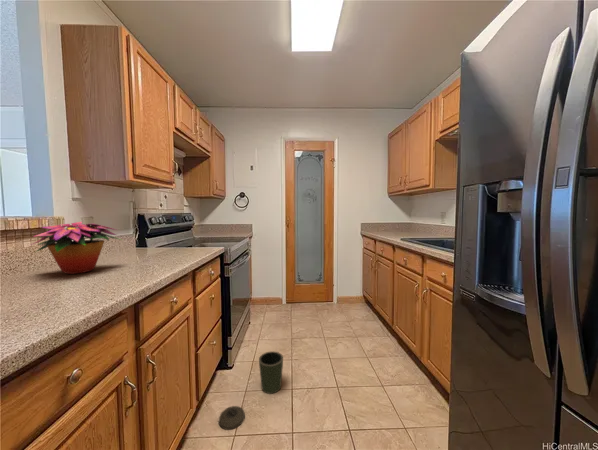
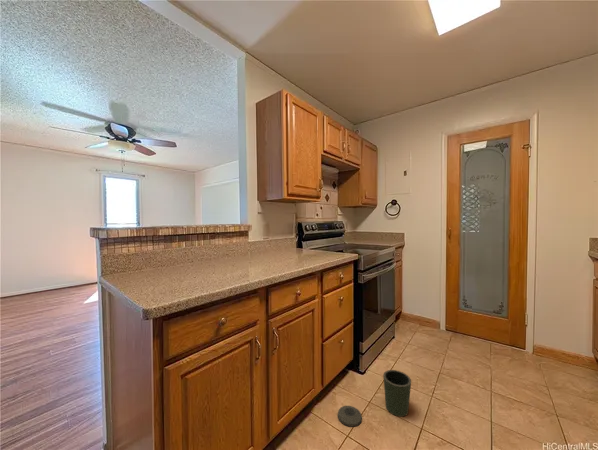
flower arrangement: present [33,222,118,274] -> none [229,228,278,262]

